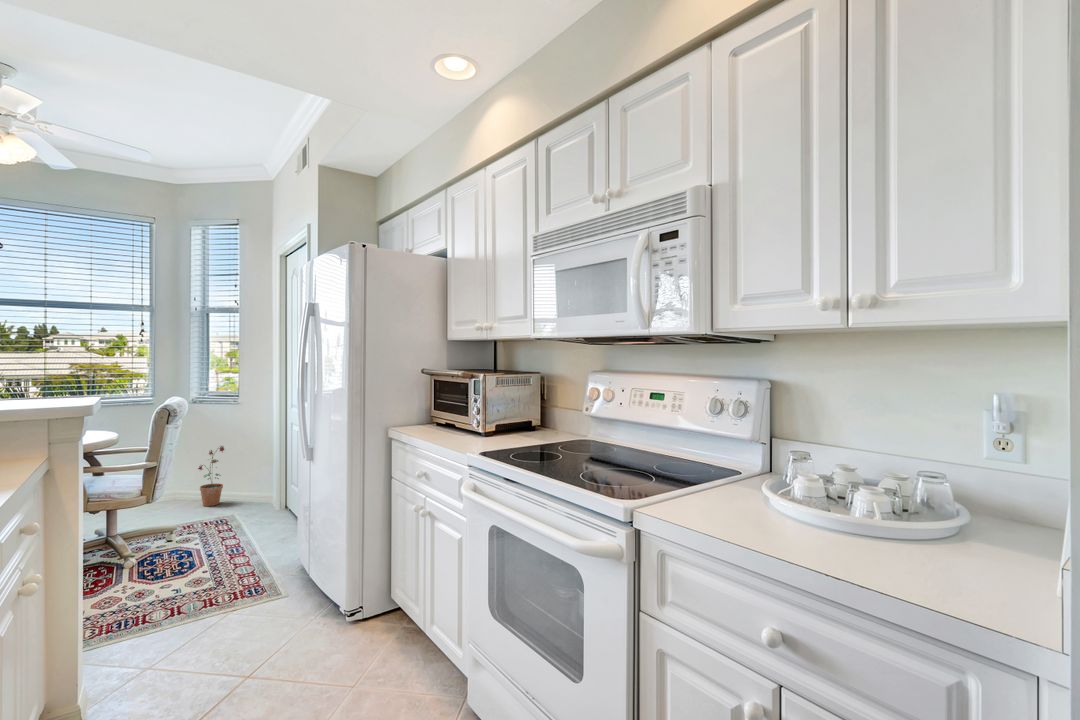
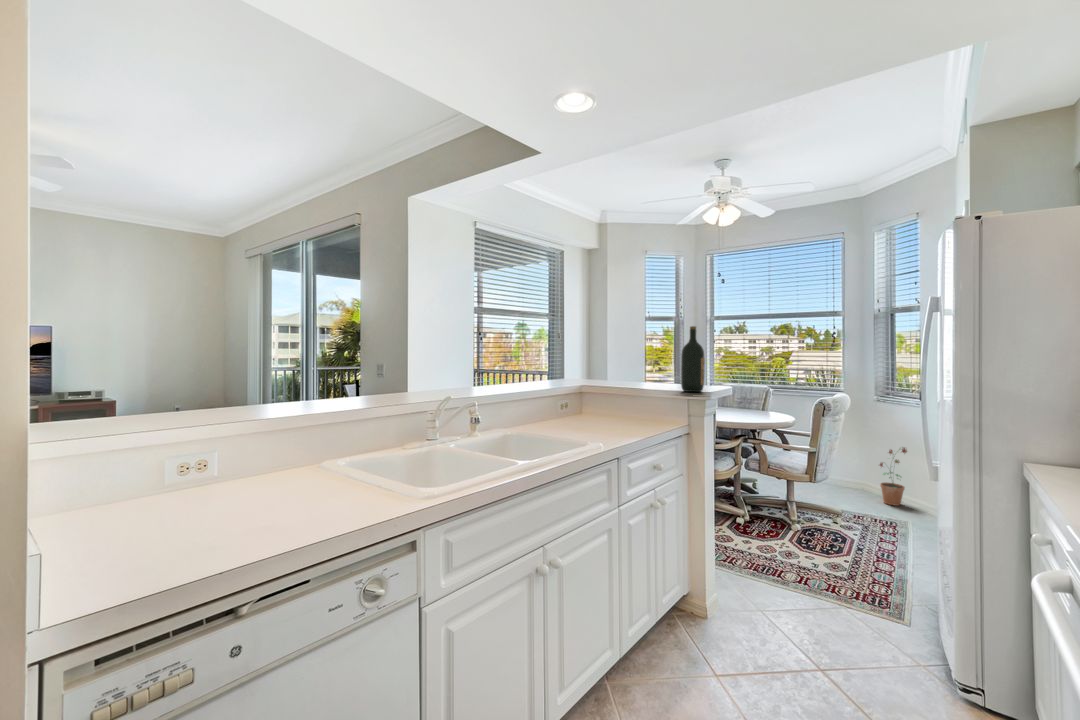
wine bottle: none [35,311,80,406] -> present [681,326,705,392]

